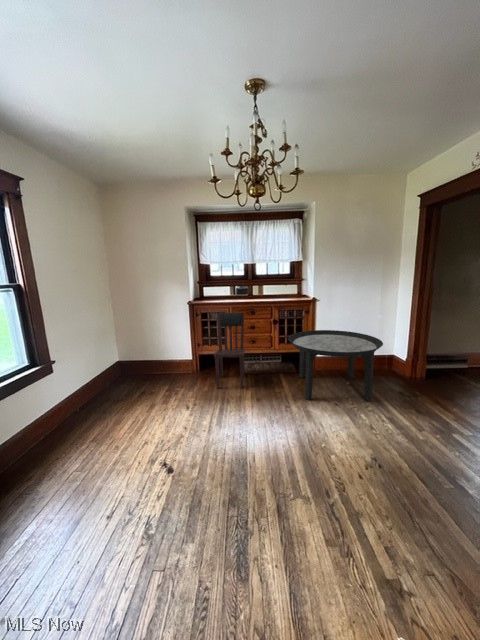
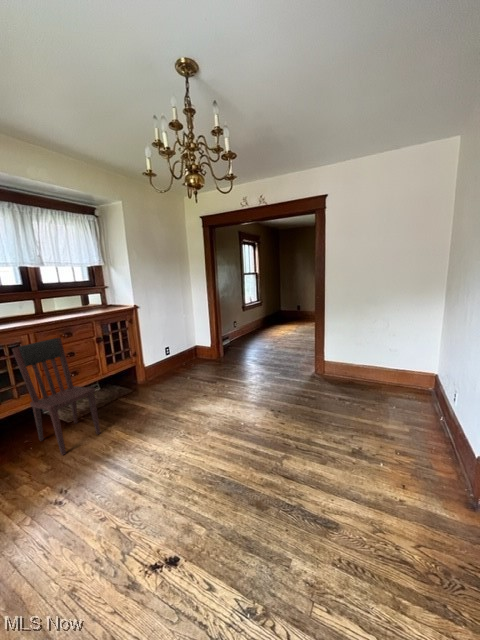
round table: present [288,330,383,402] -> none [131,330,218,404]

